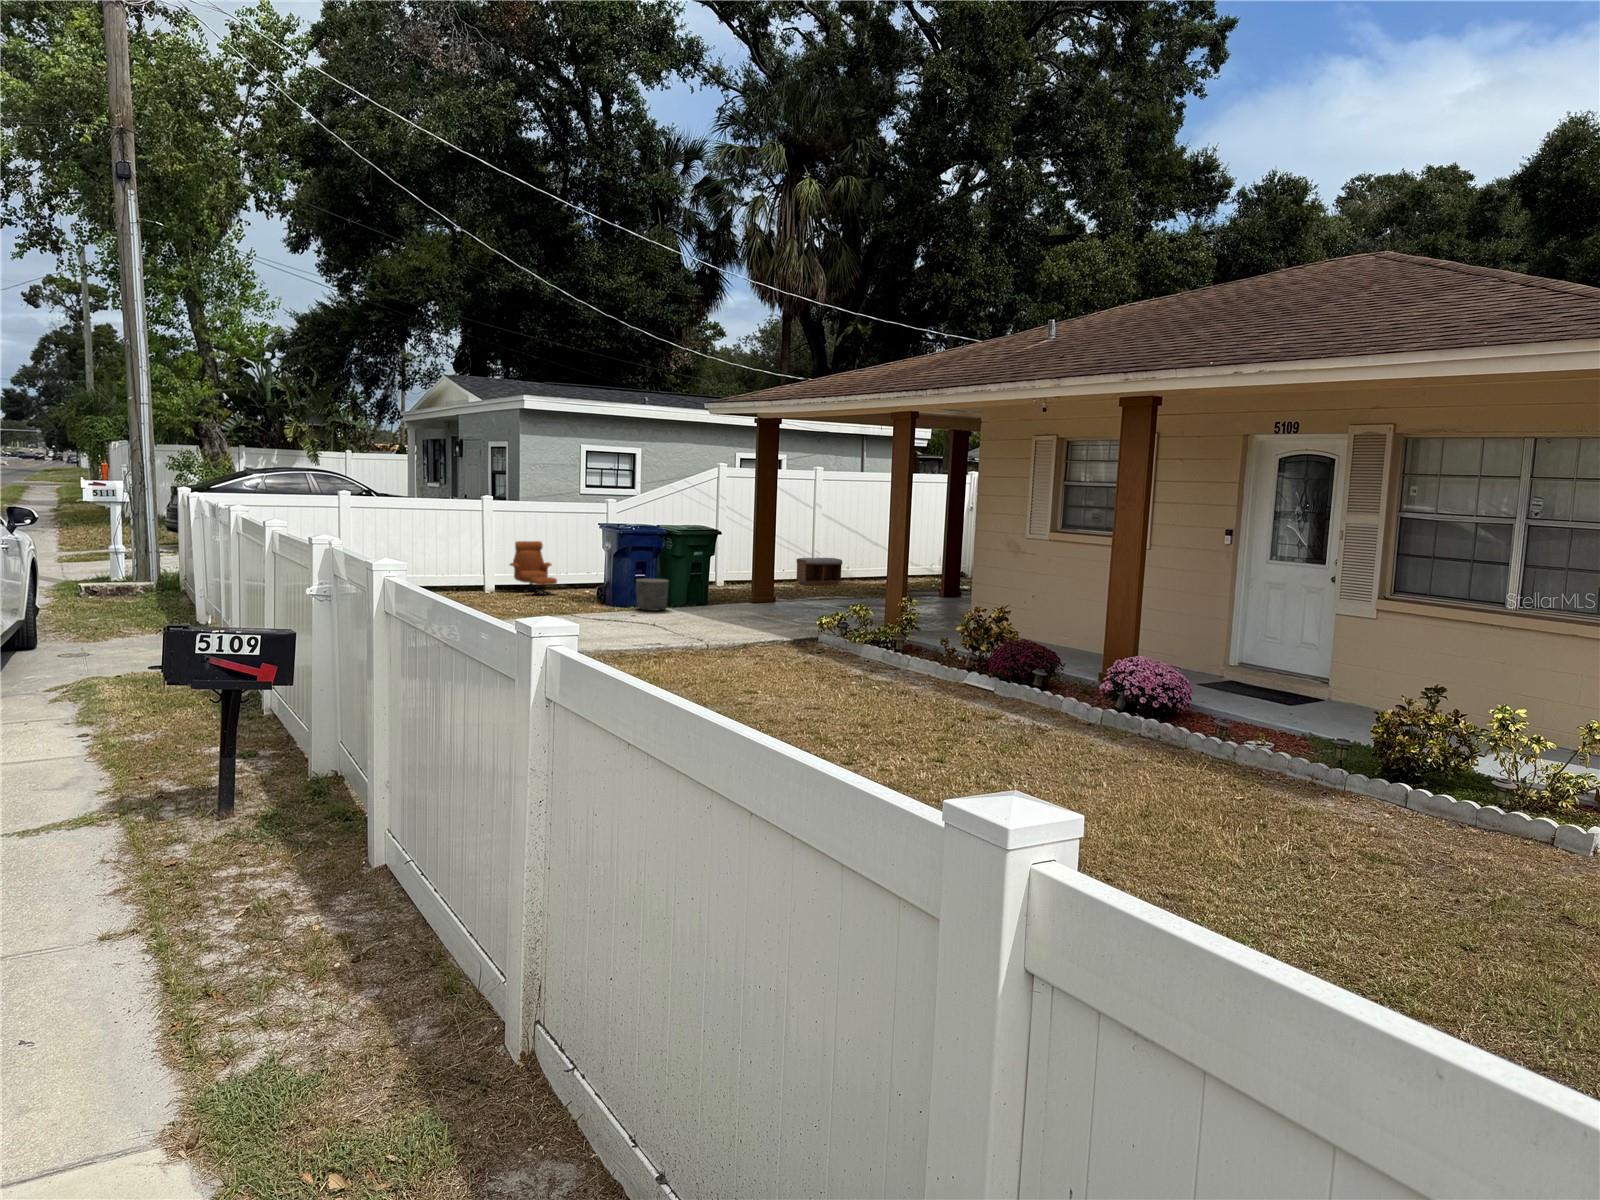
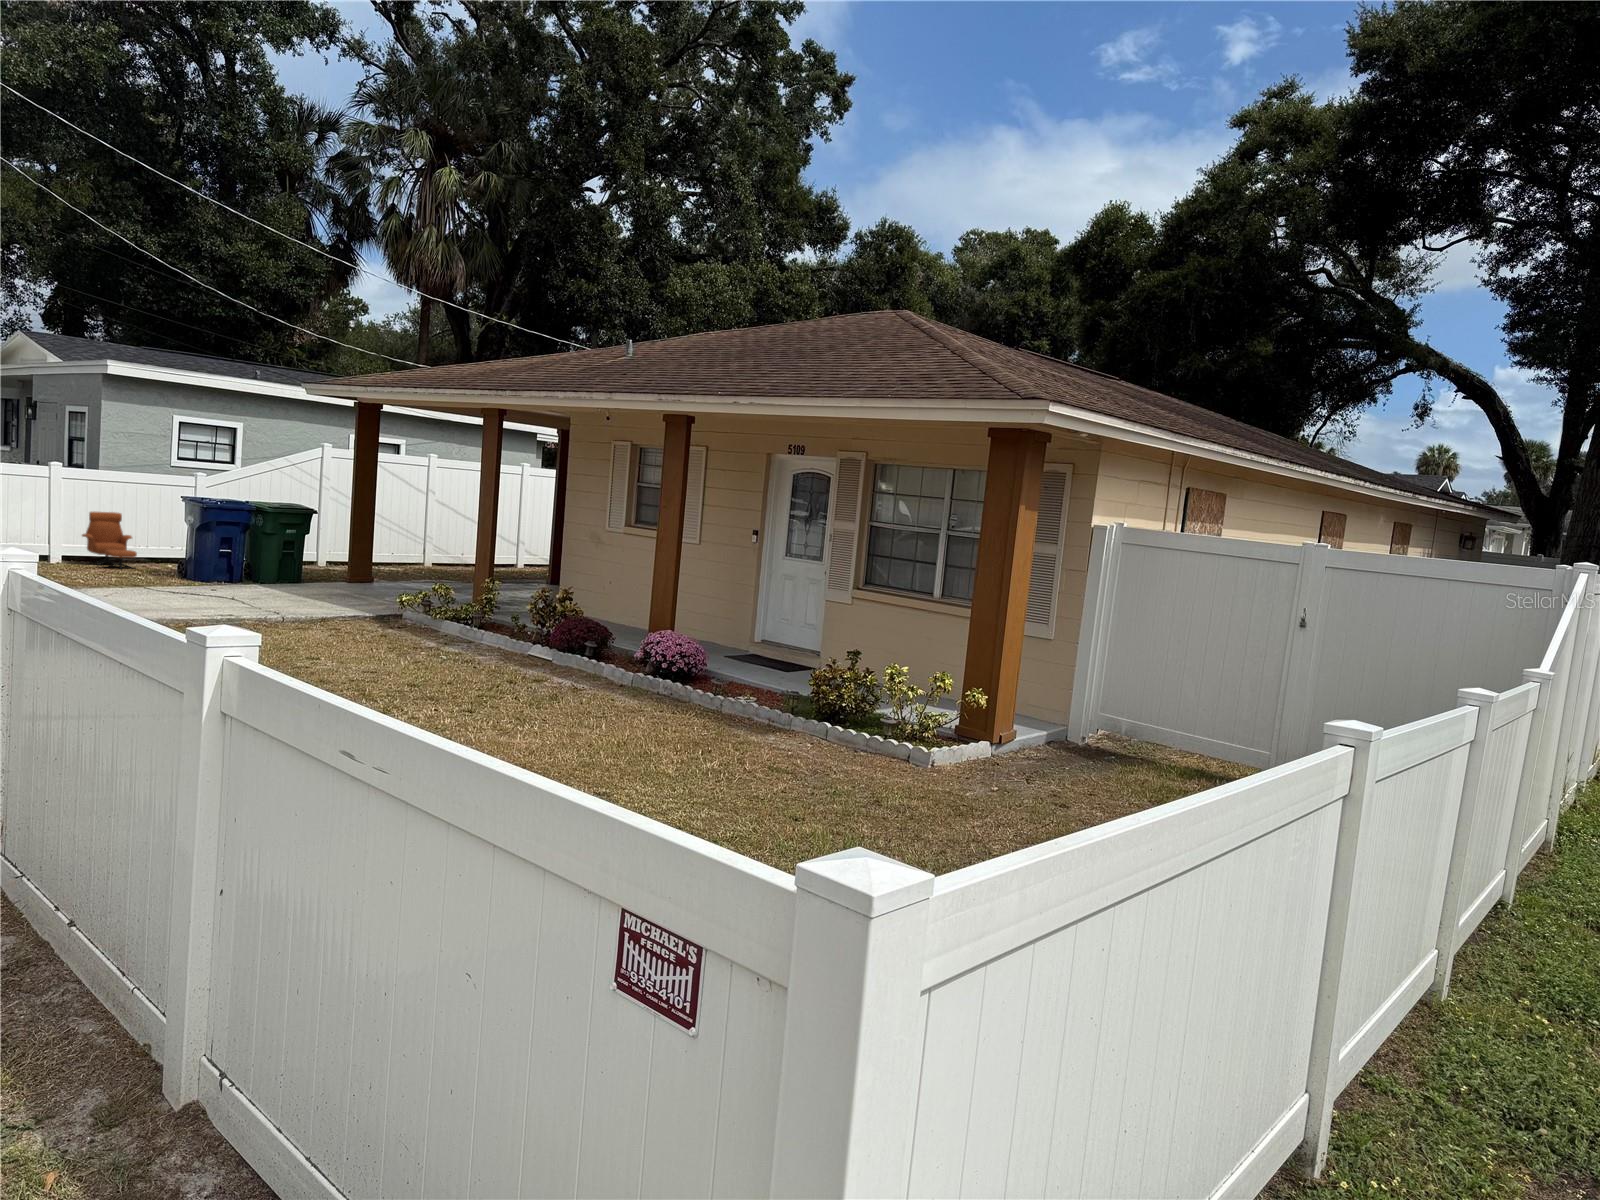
bench: present [796,558,842,585] -> none [406,543,454,570]
planter: present [636,579,669,611] -> none [223,555,258,586]

